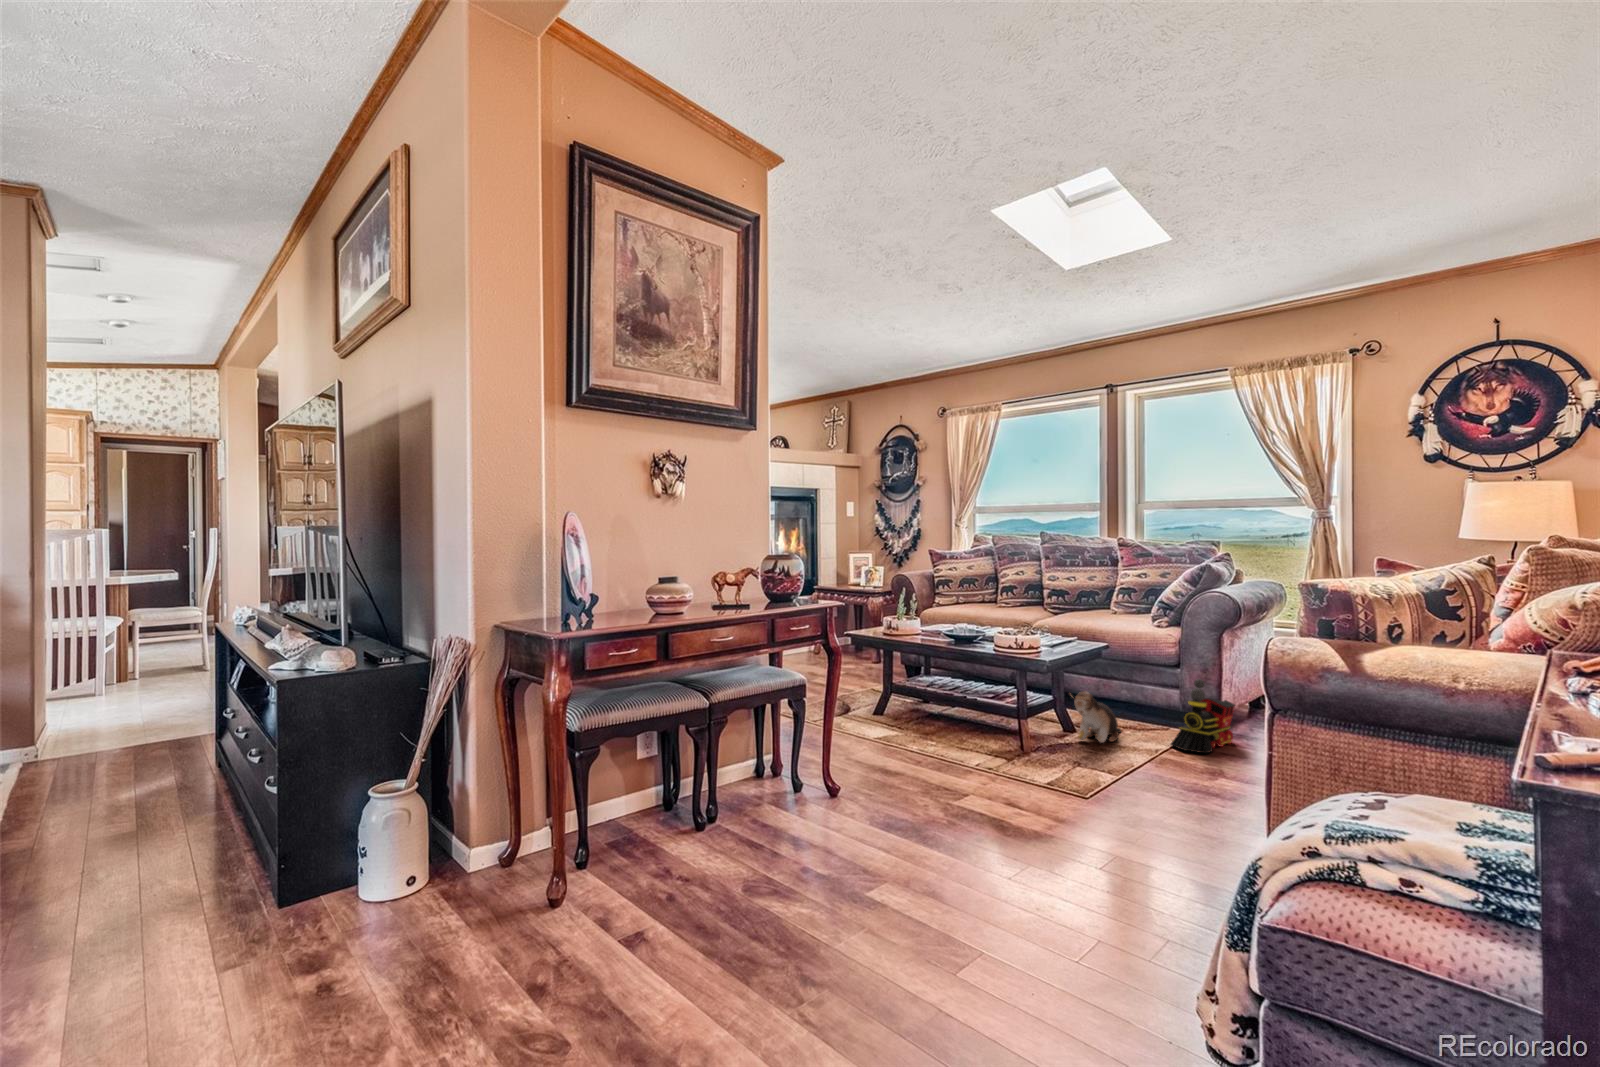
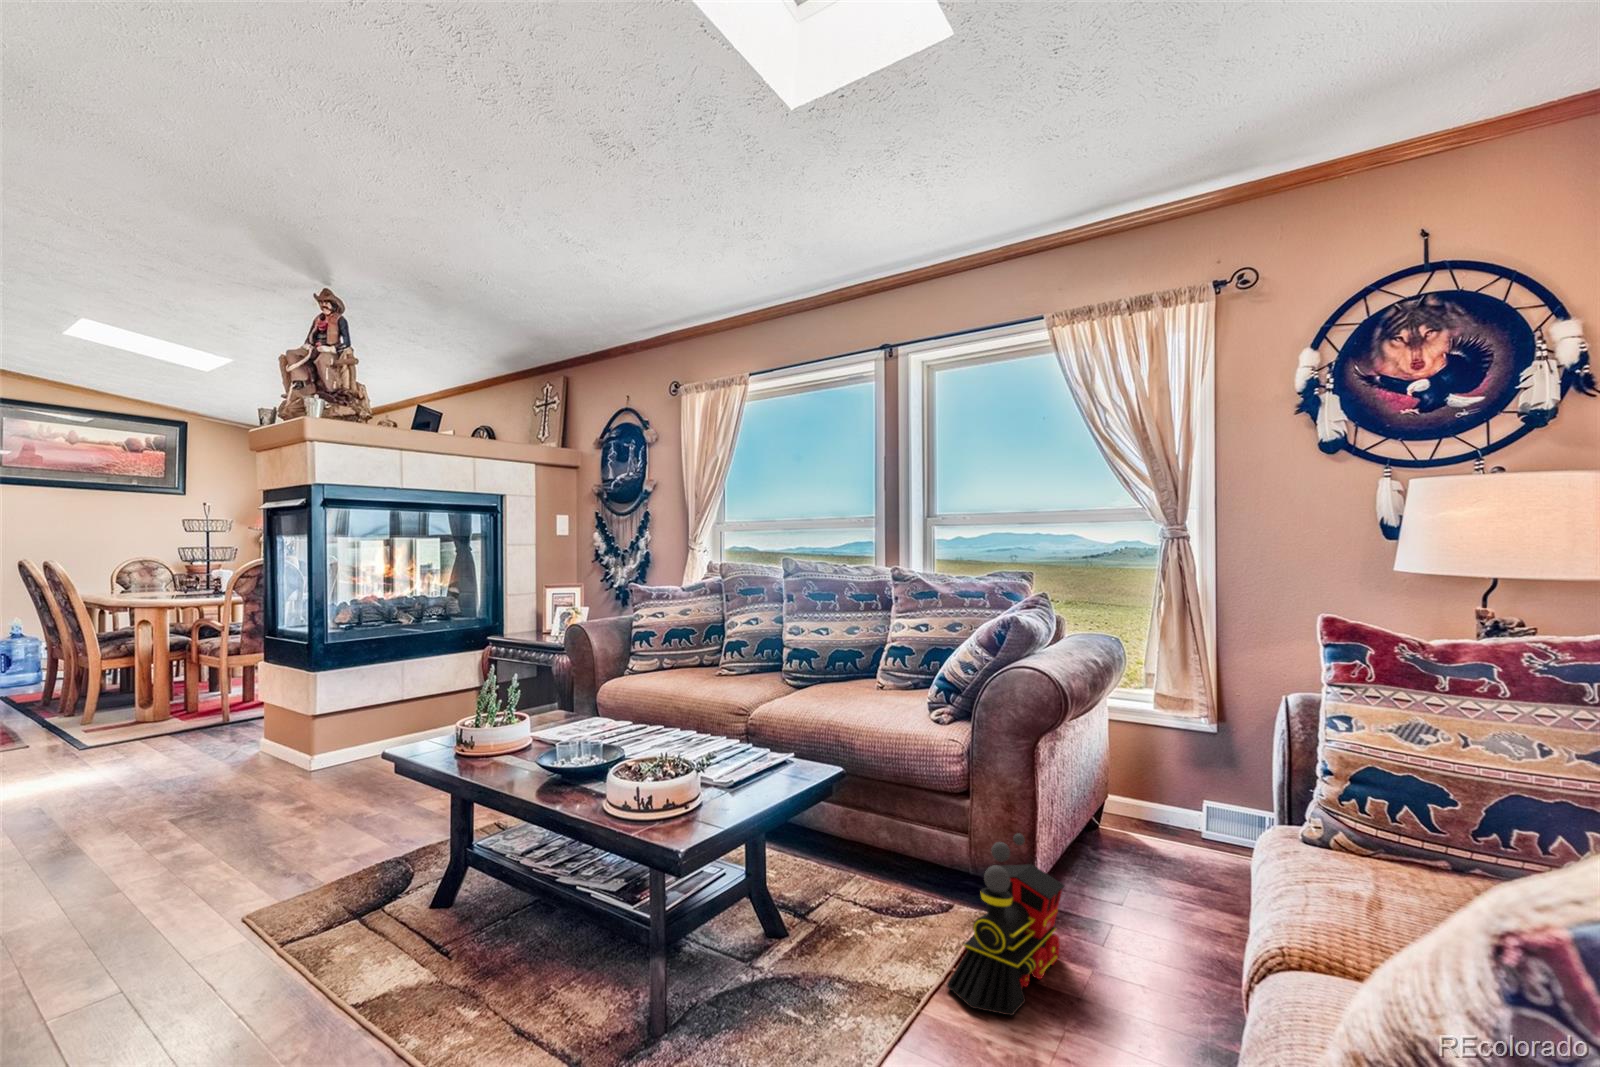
plush toy: present [1074,691,1121,743] -> none [750,886,867,996]

